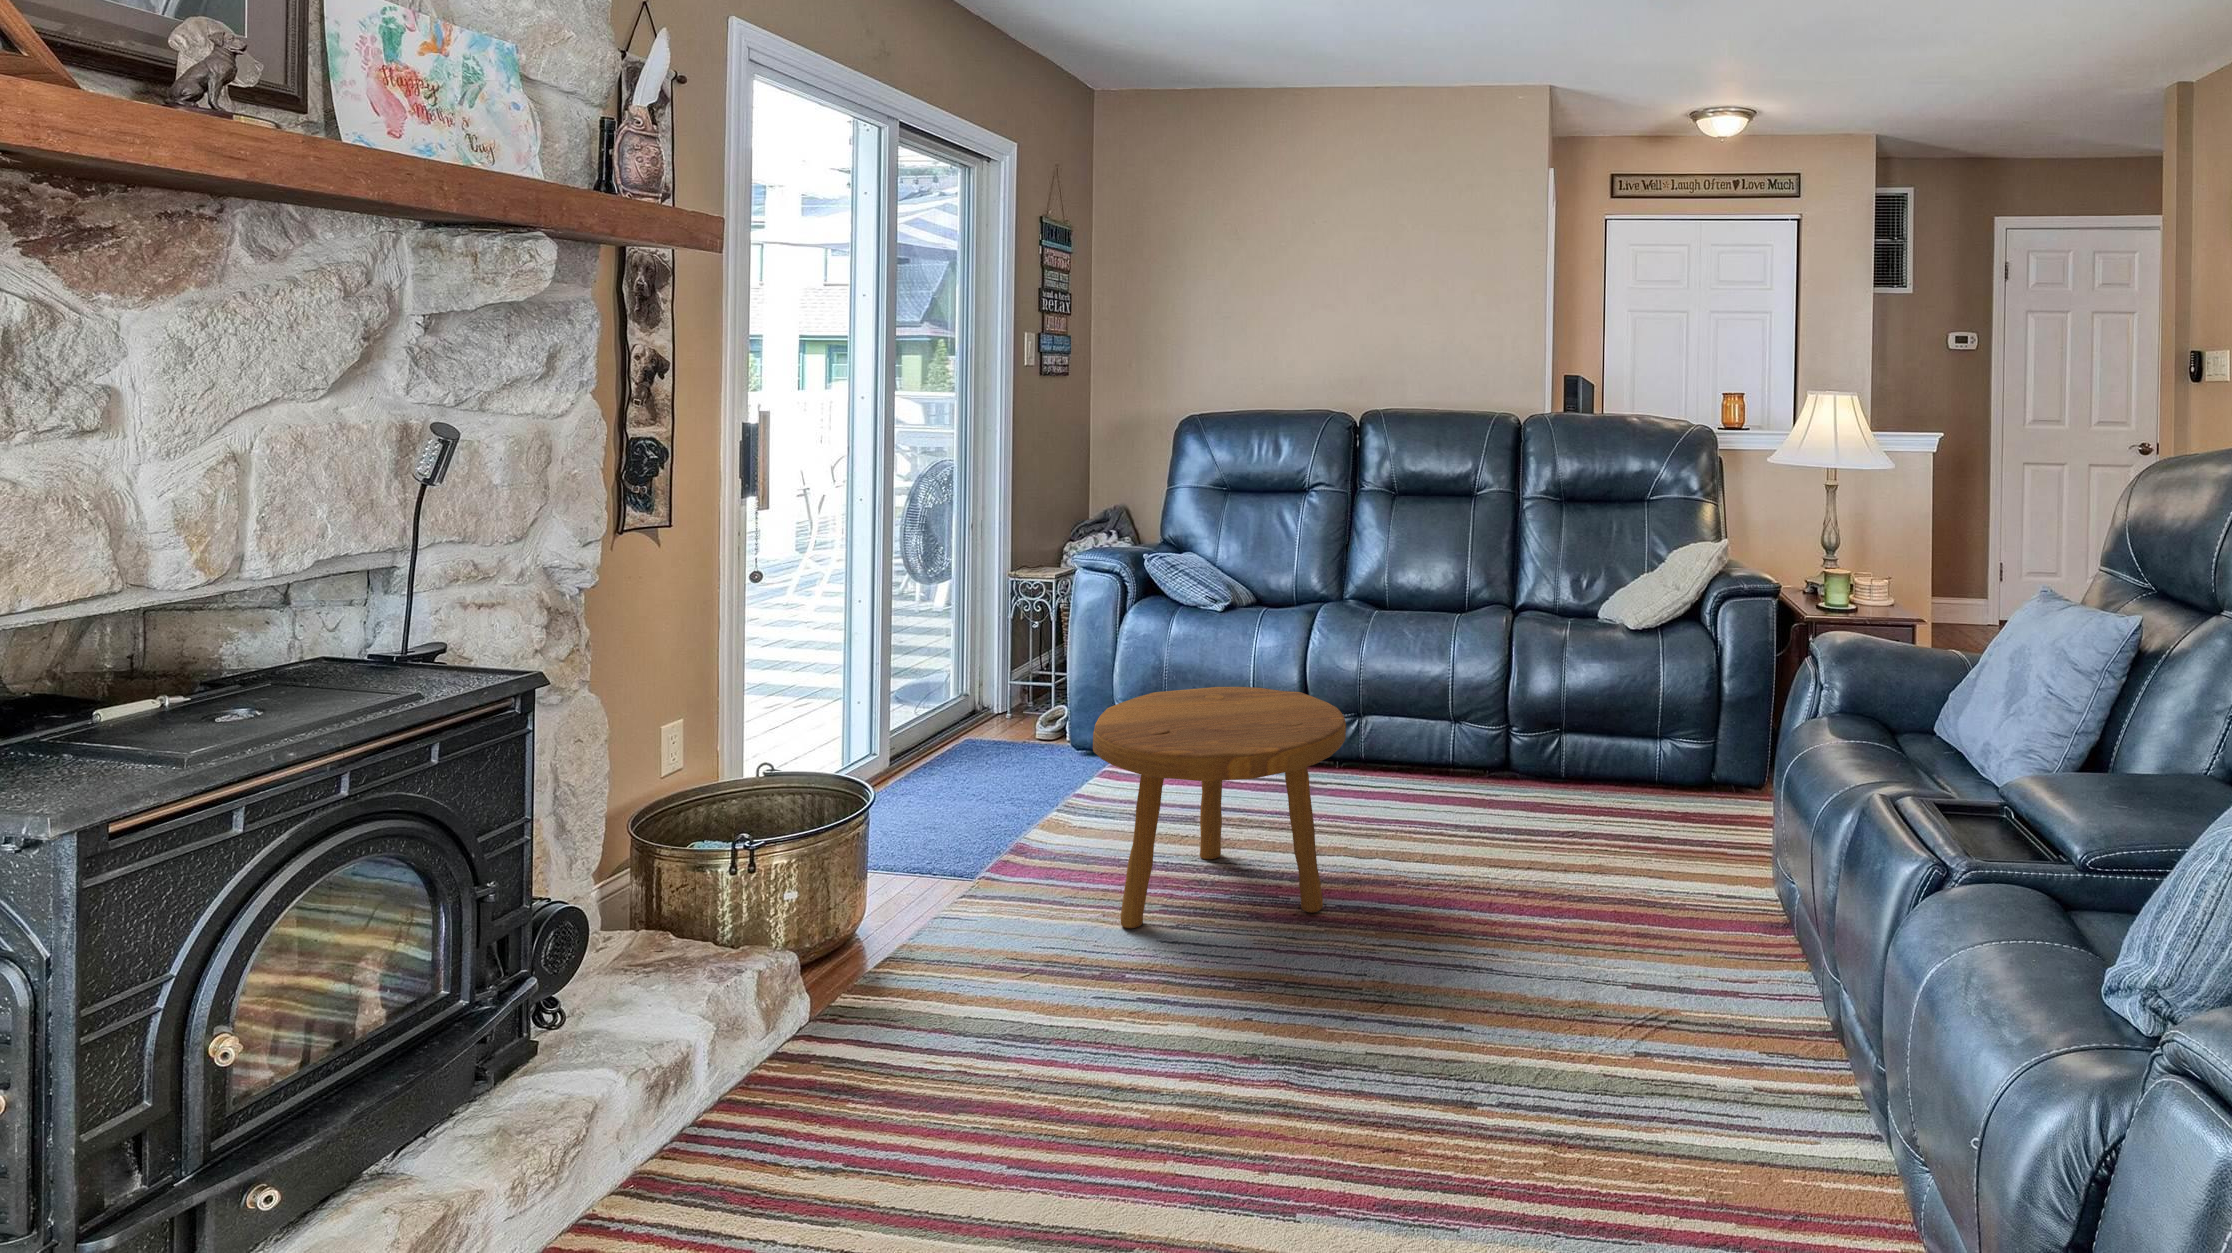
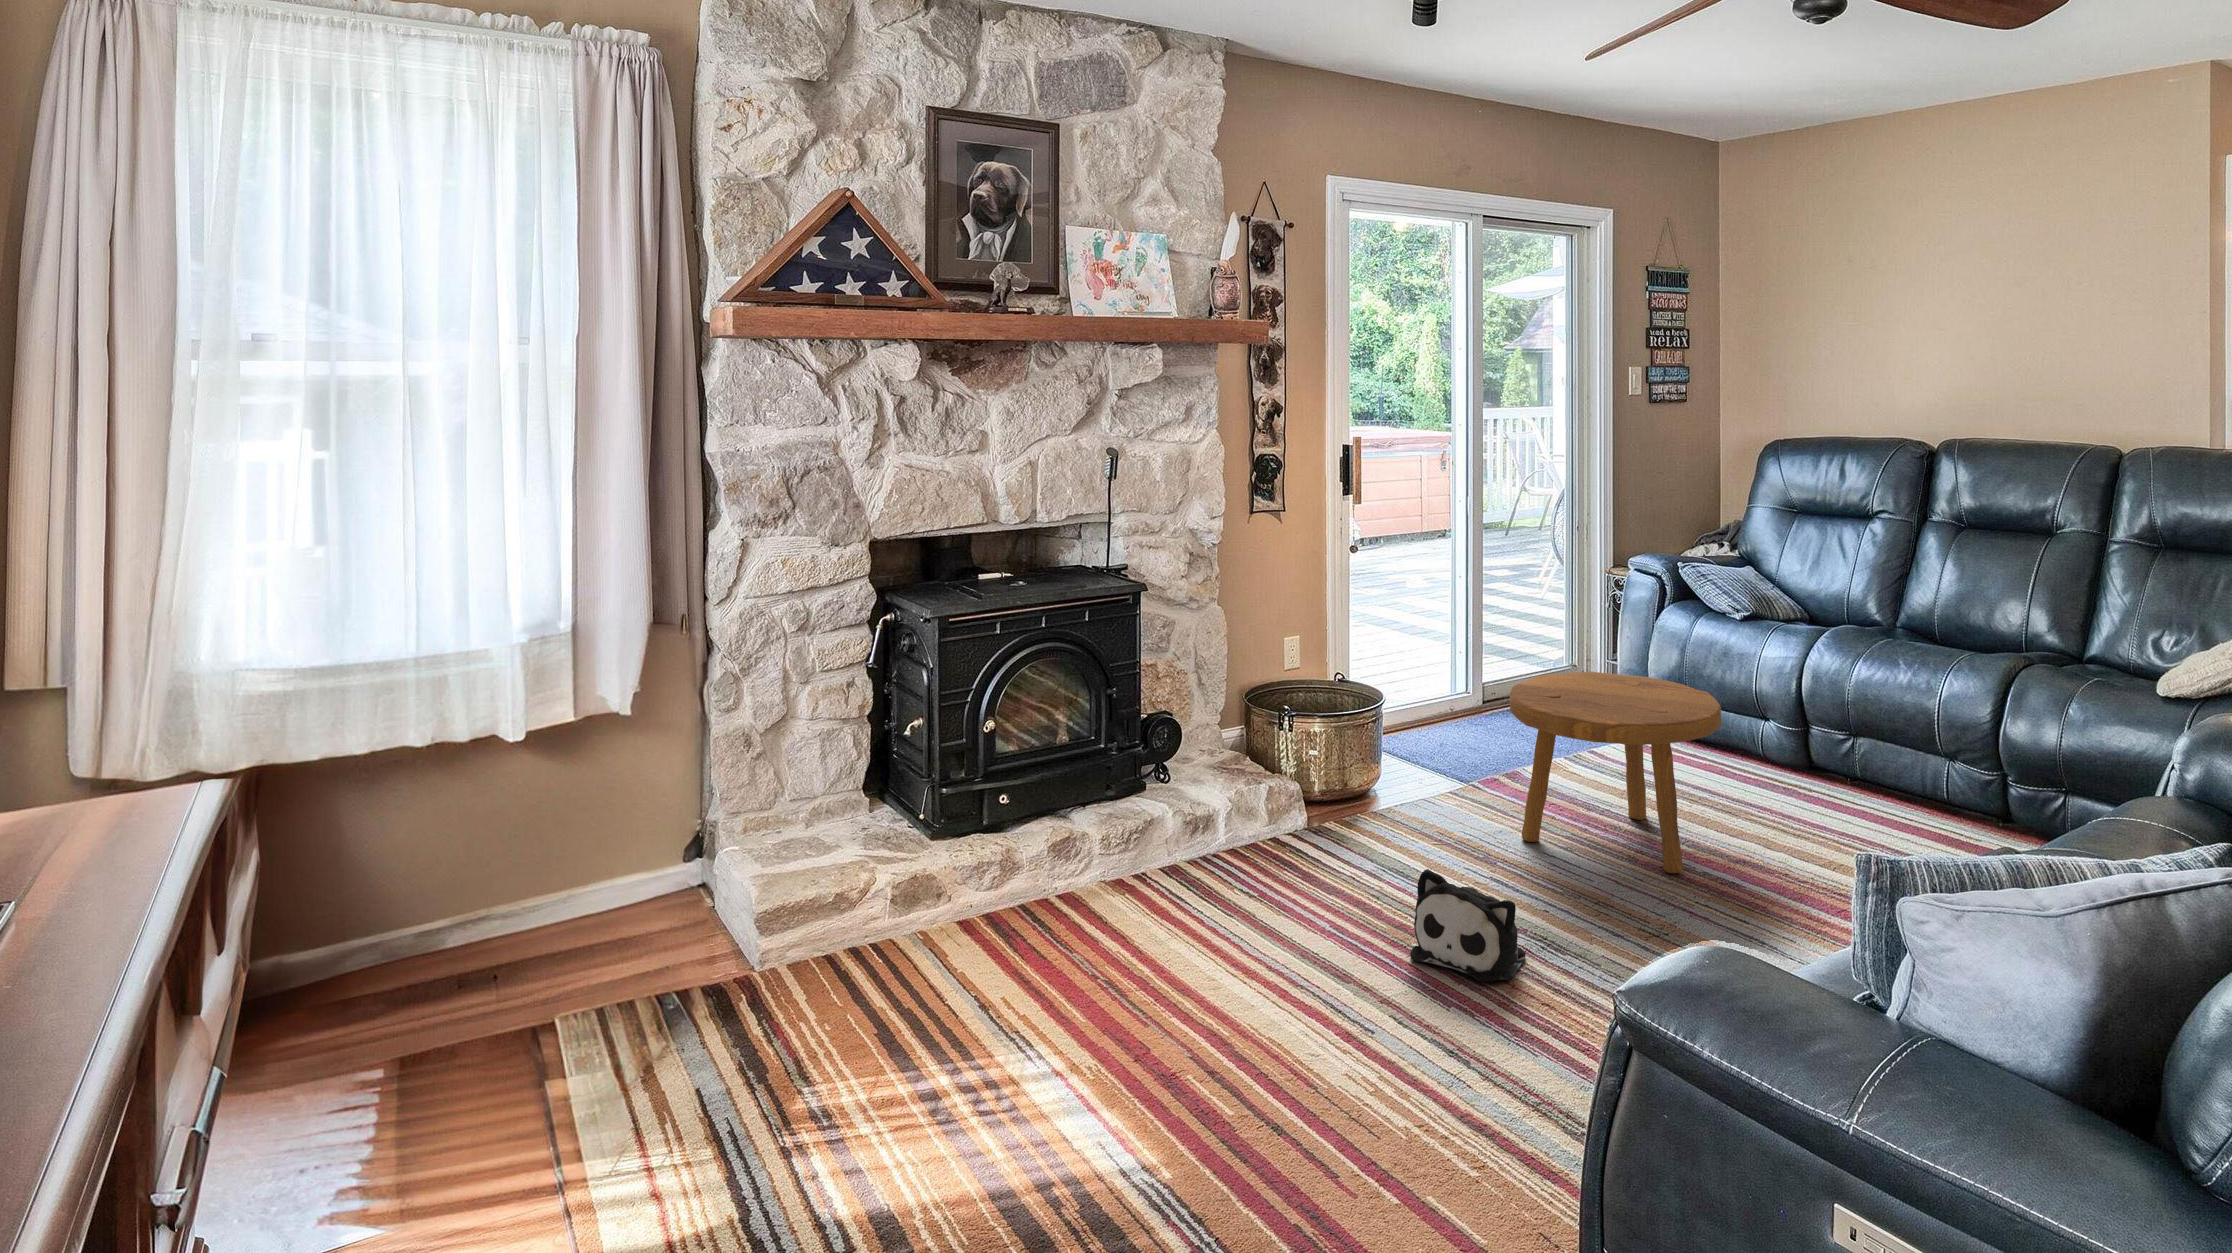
plush toy: none [1157,1021,1313,1165] -> present [1410,869,1526,982]

